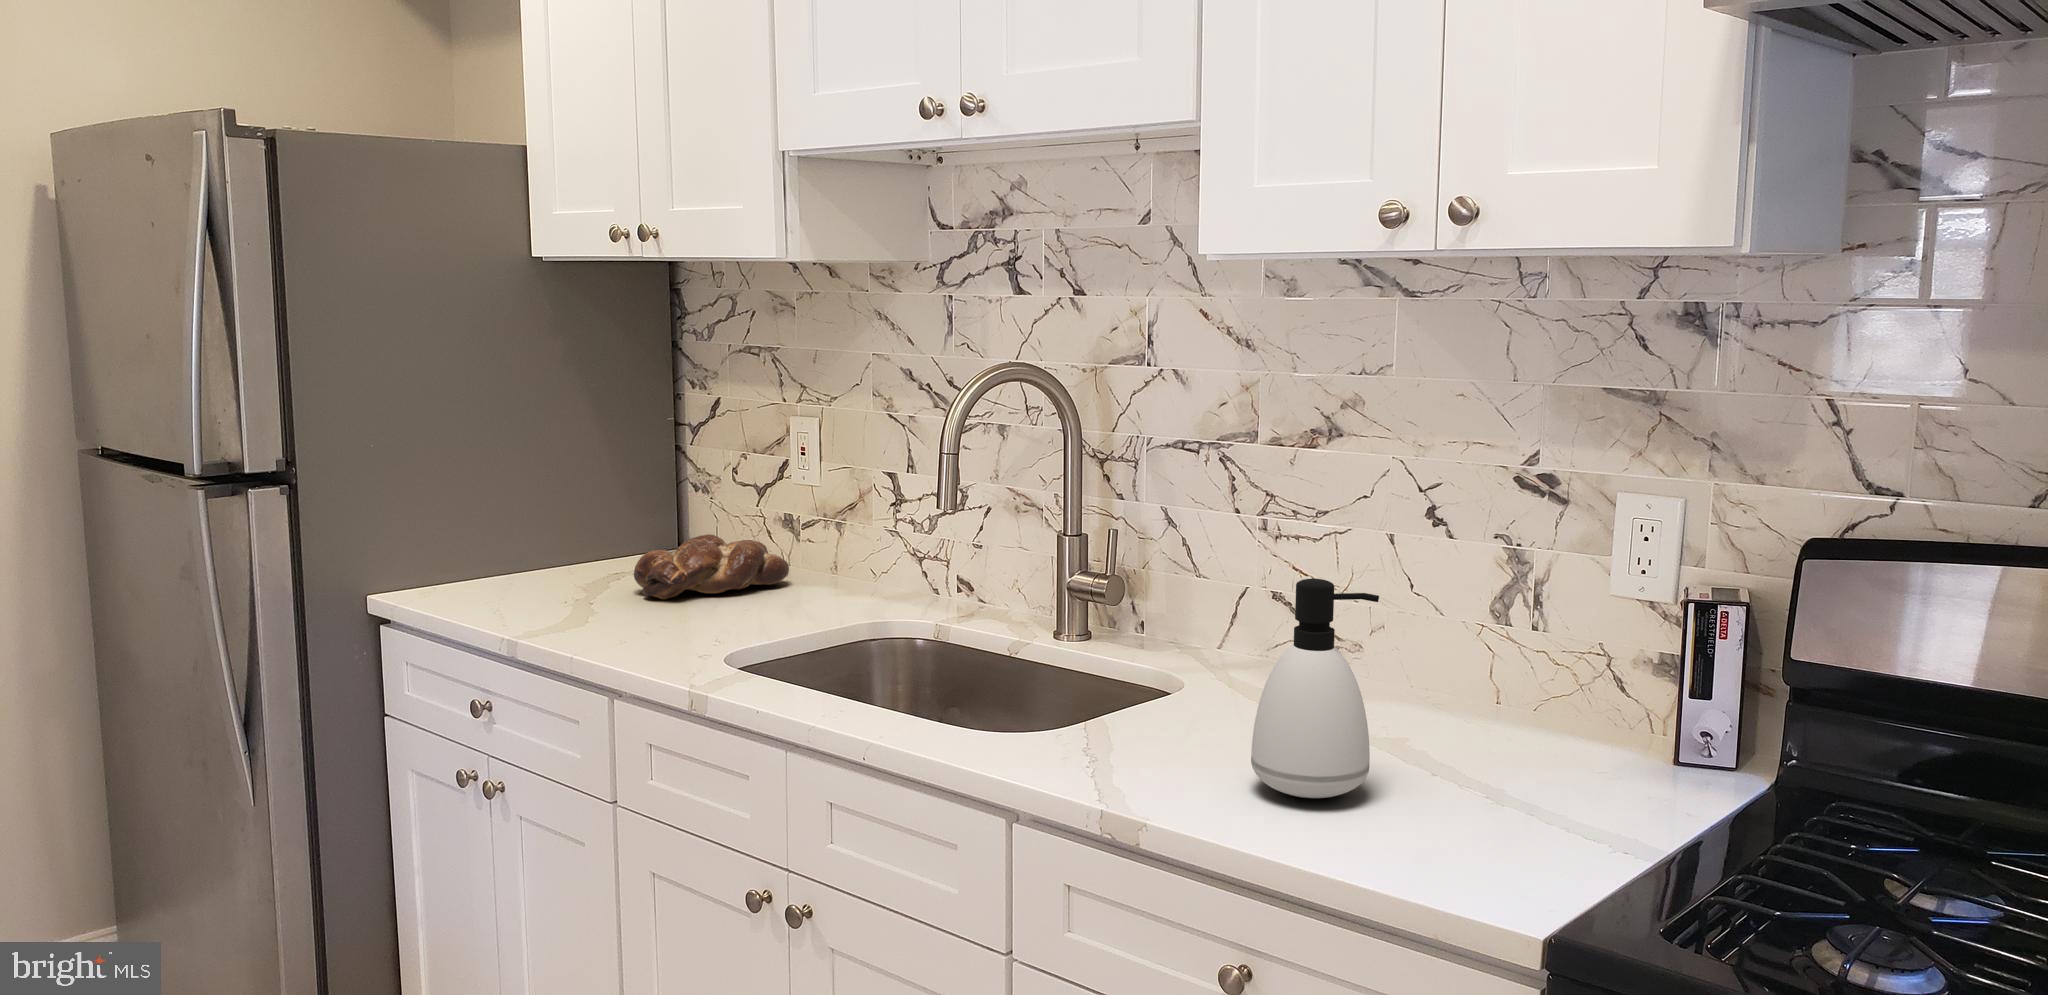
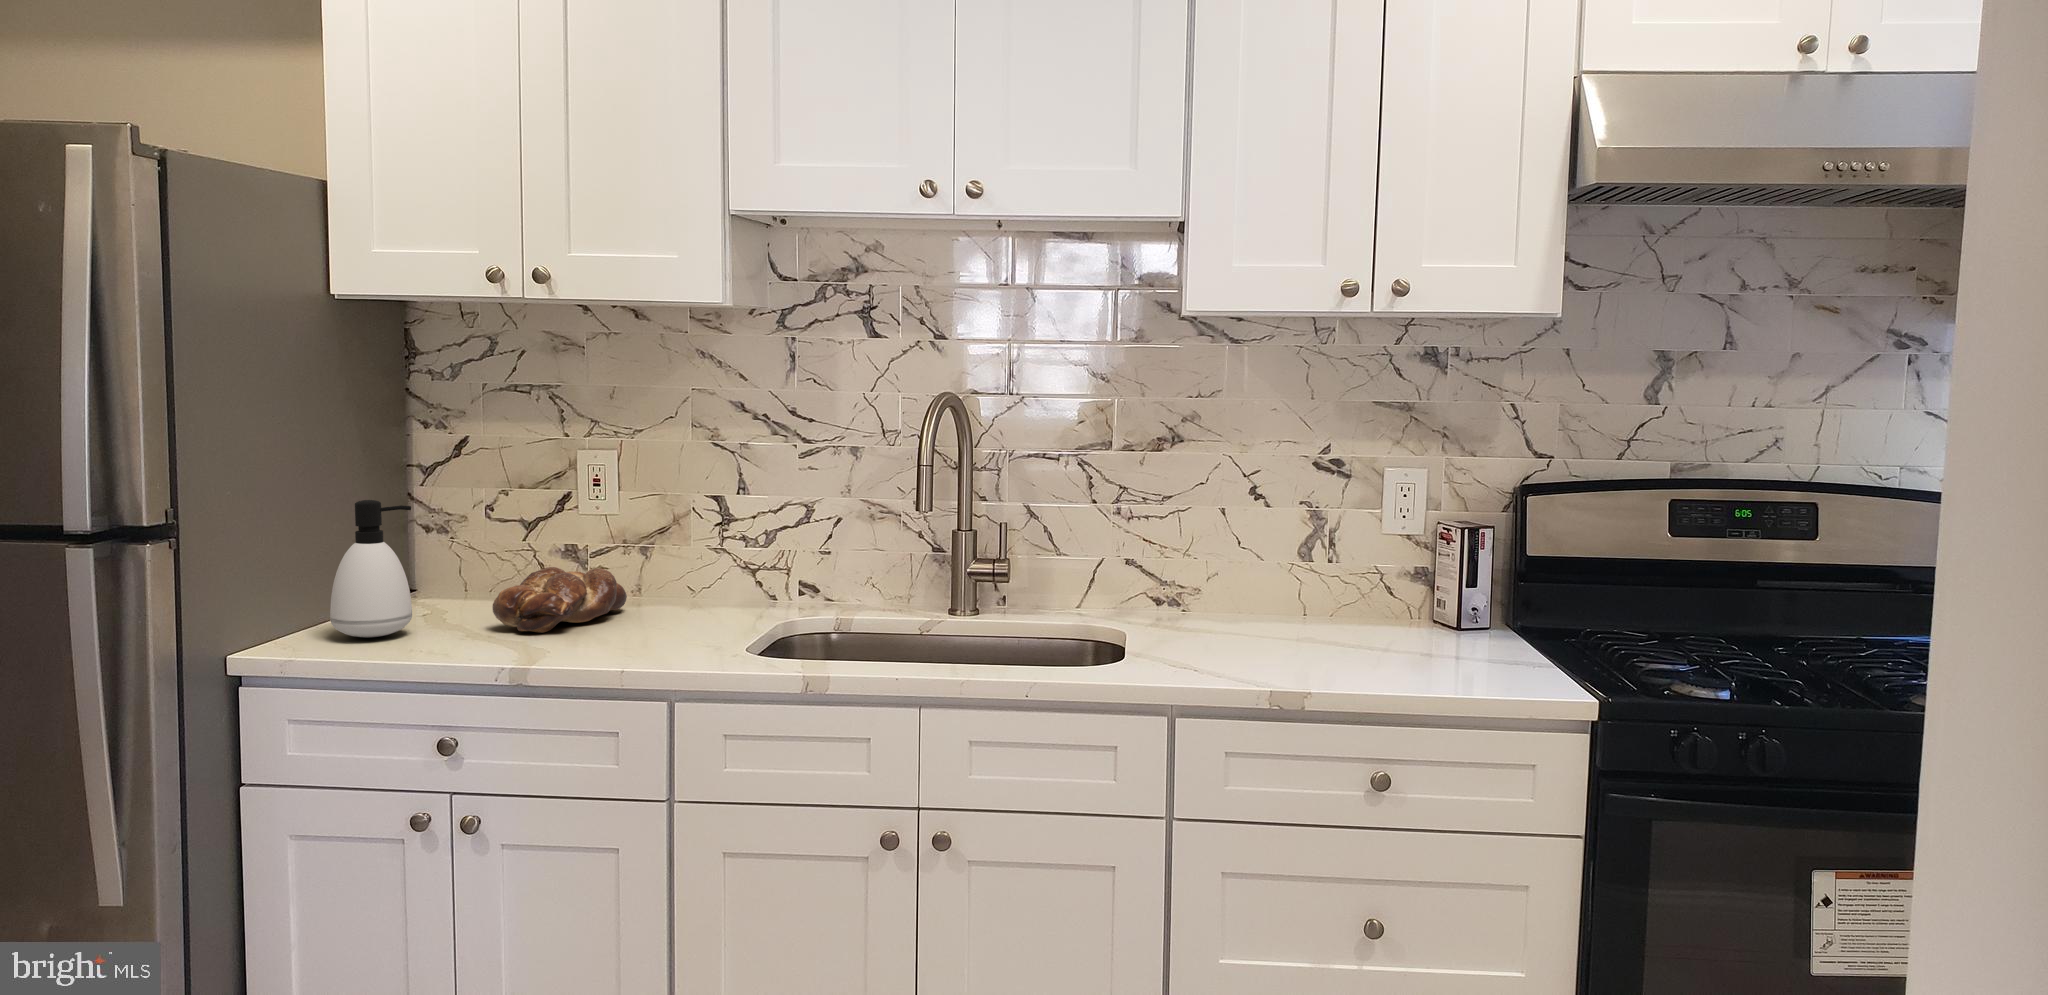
soap dispenser: present [1251,579,1379,798] -> present [330,500,412,637]

